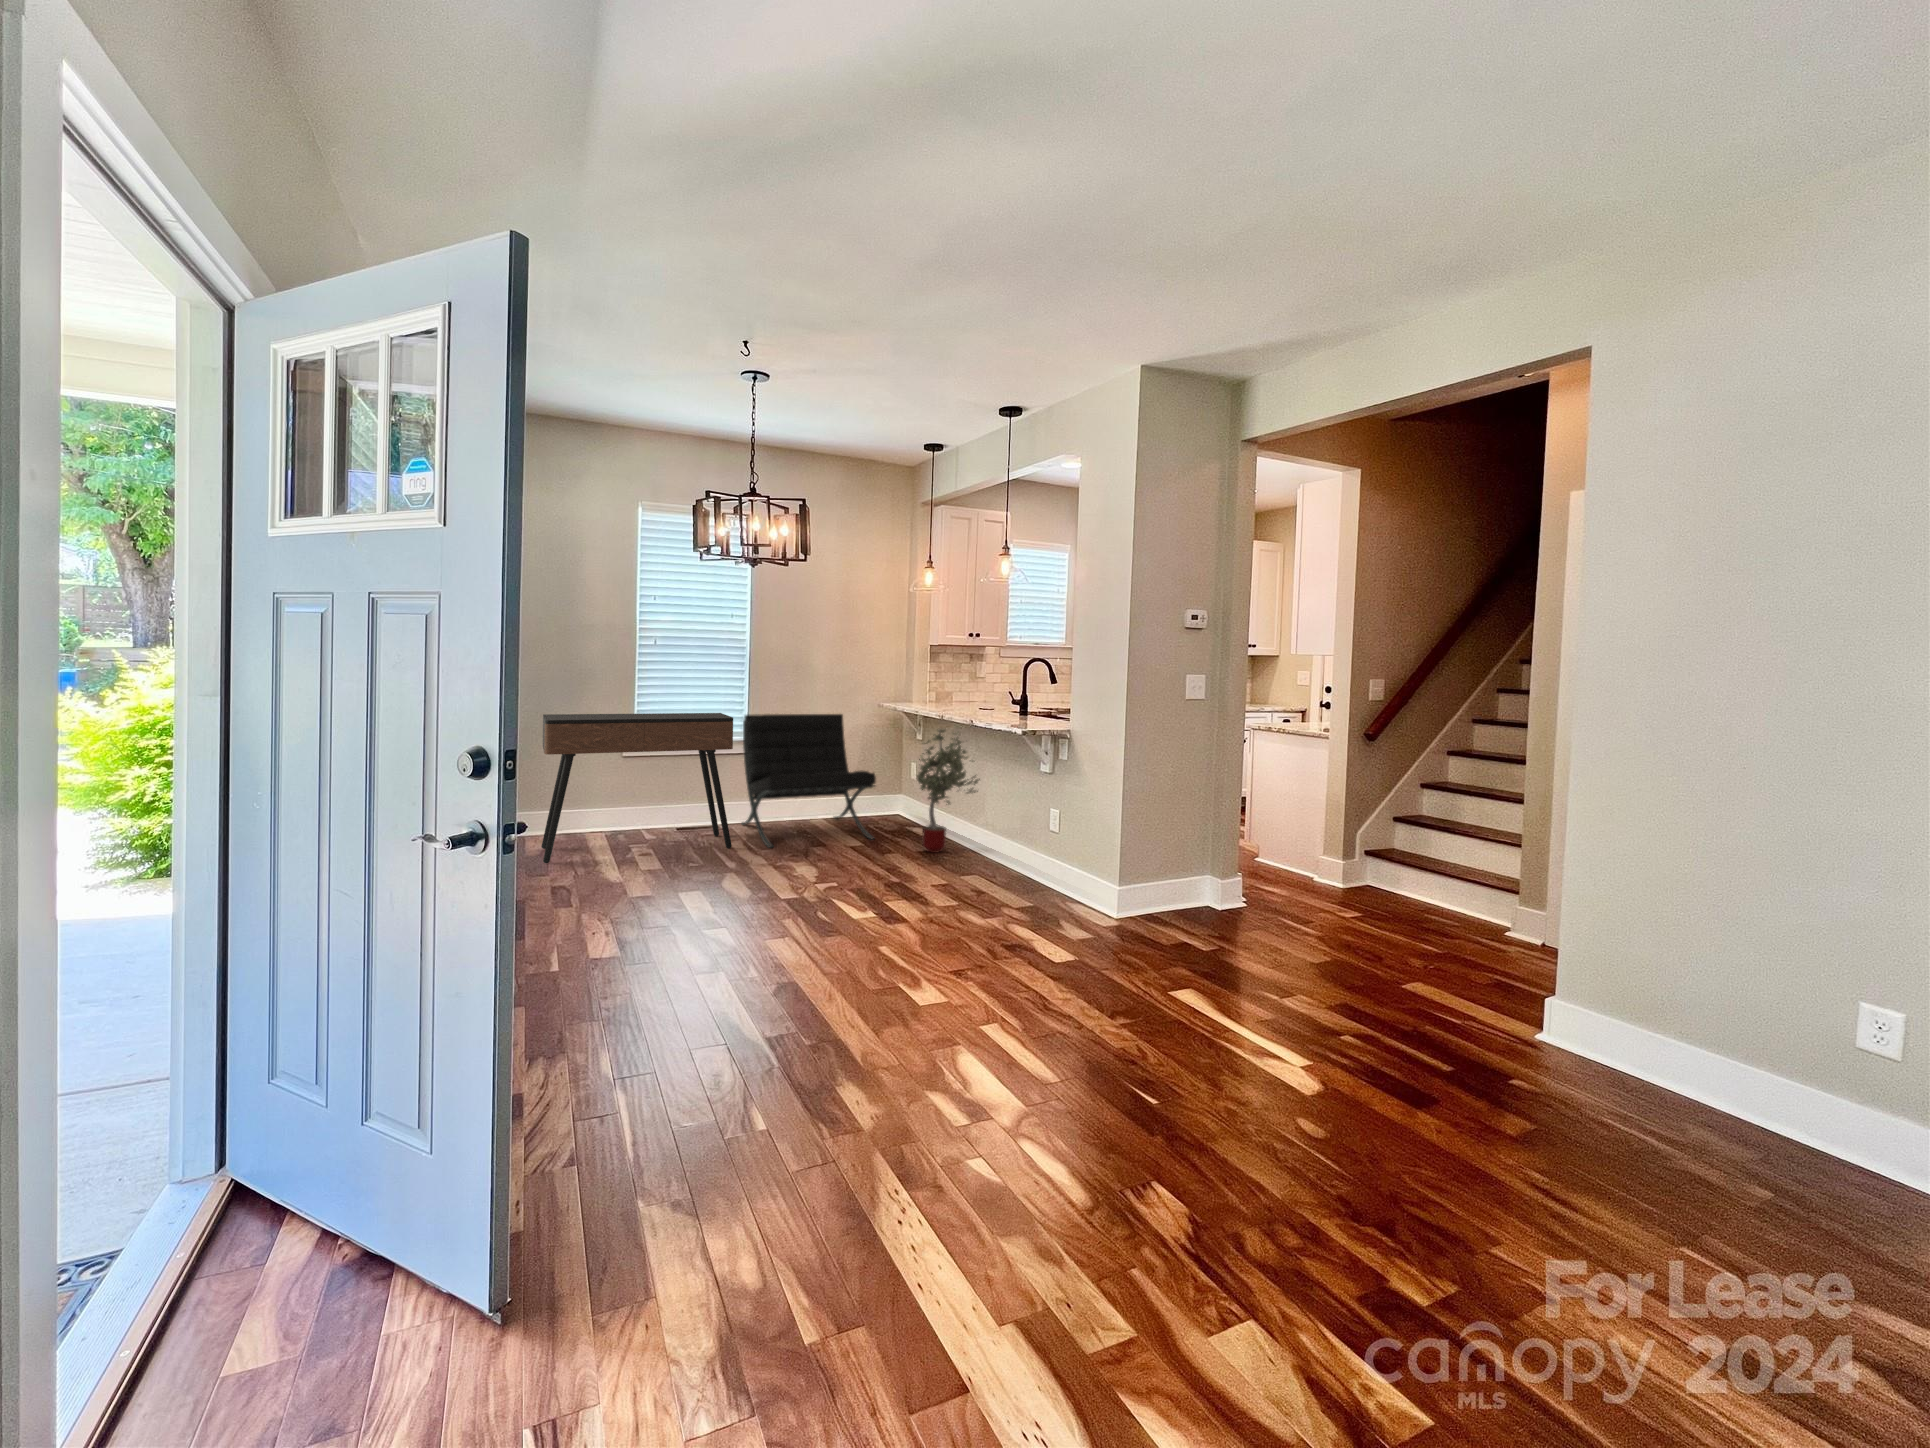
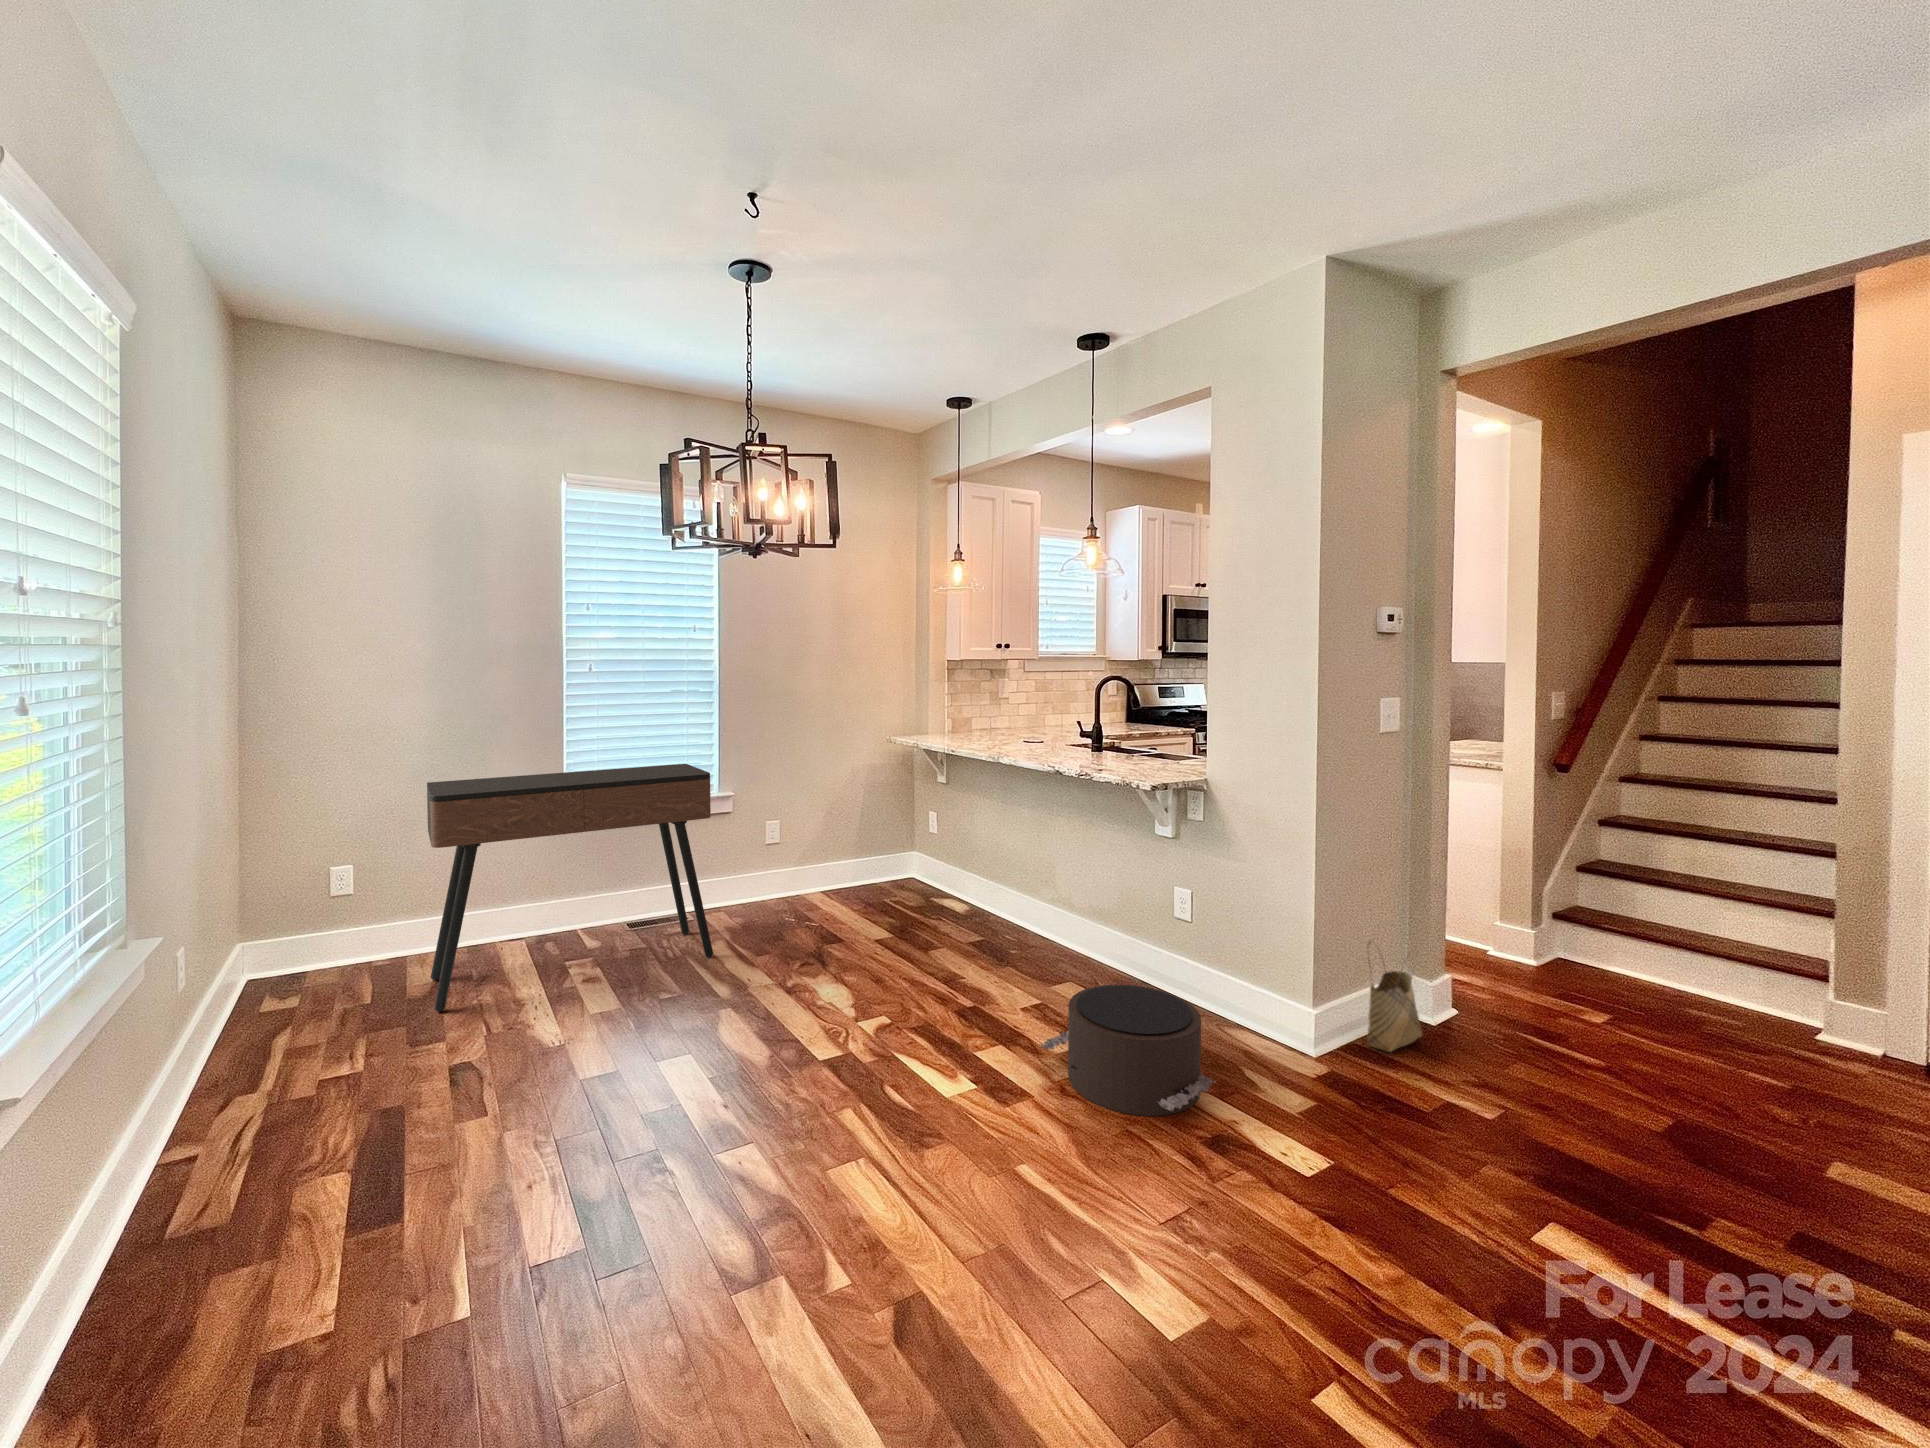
lounge chair: present [742,714,876,848] -> none [712,753,903,952]
potted tree: present [917,729,980,853] -> none [953,775,1051,943]
woven basket: none [1159,845,1202,919] -> present [1367,942,1422,1052]
pouf: none [925,862,1028,935] -> present [1041,985,1216,1116]

